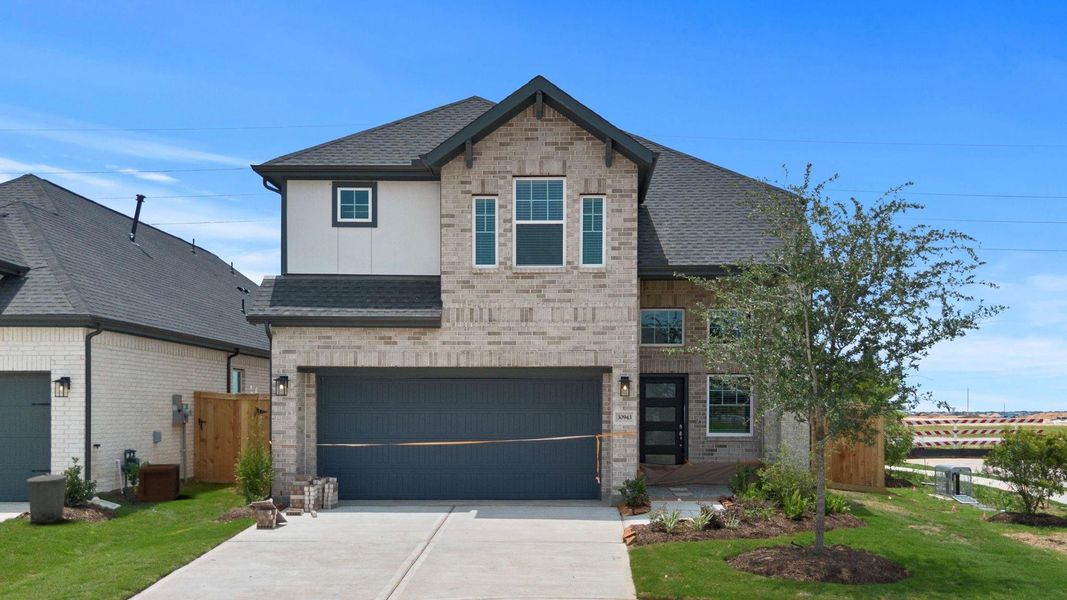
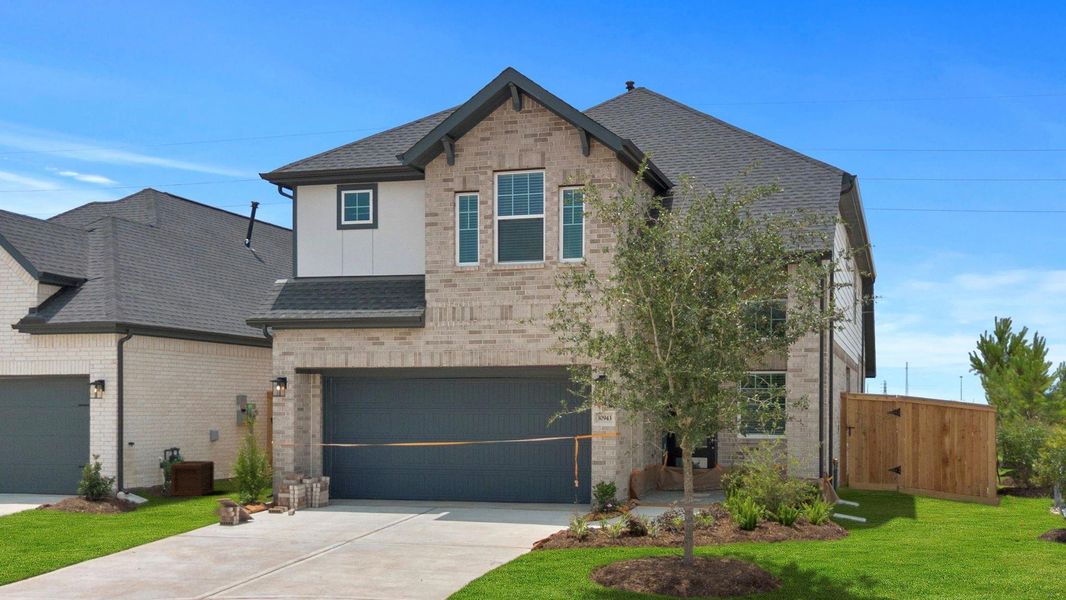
trash can: present [27,473,67,523] -> none [47,467,84,513]

